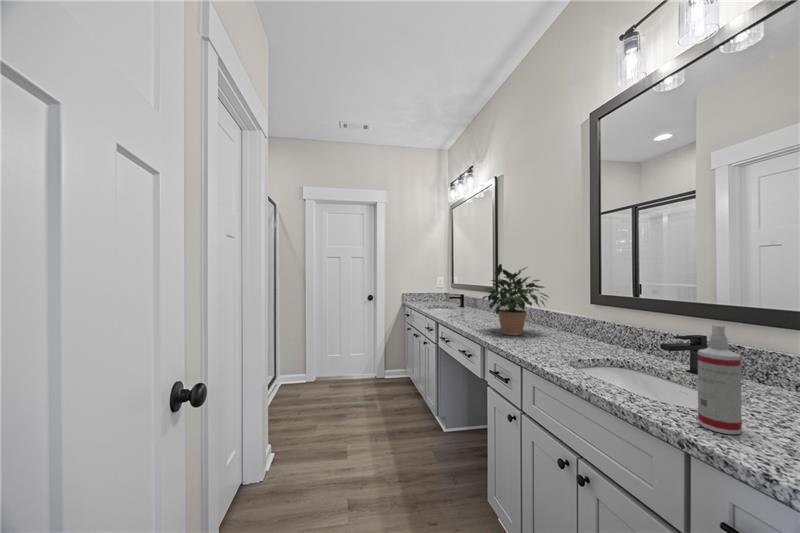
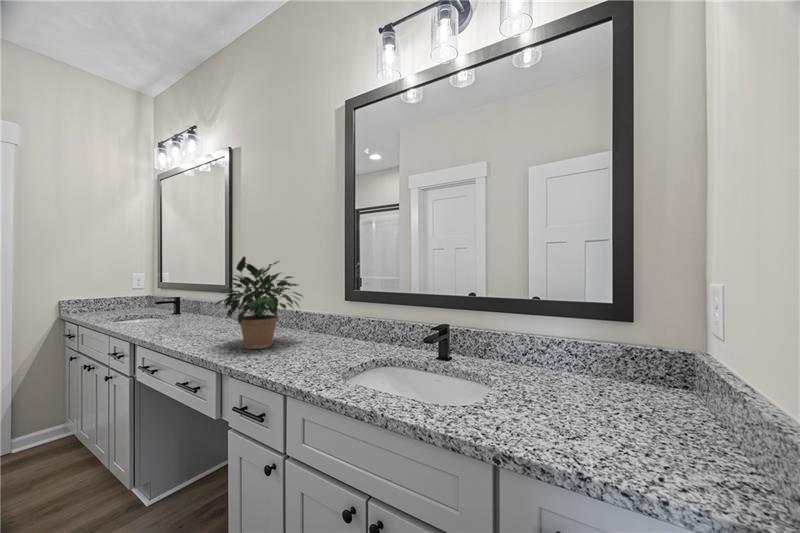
spray bottle: present [698,325,742,434] -> none [495,321,529,432]

